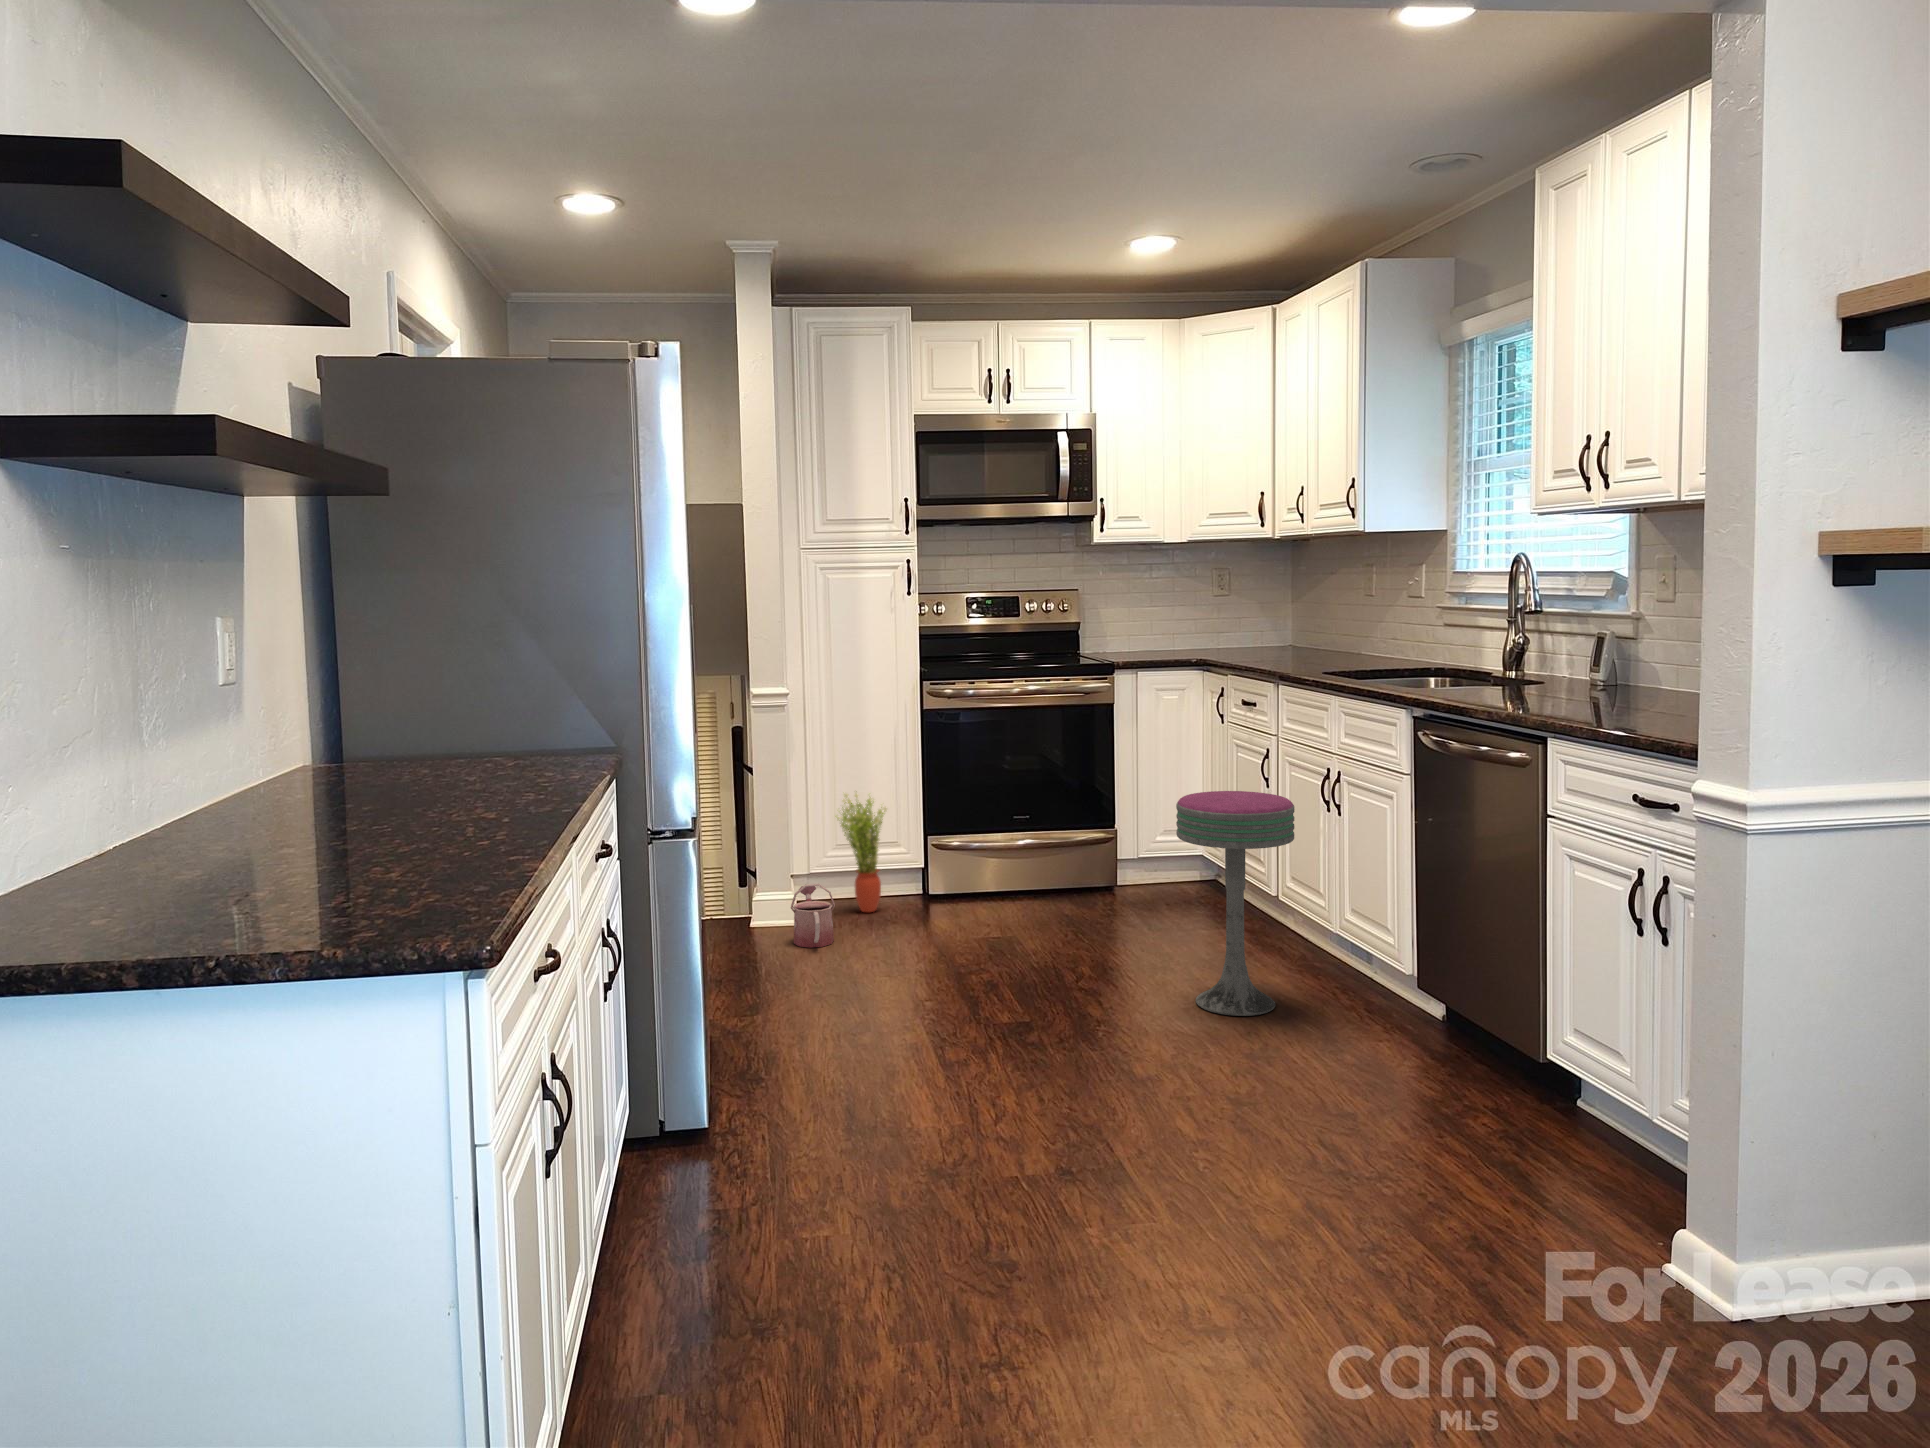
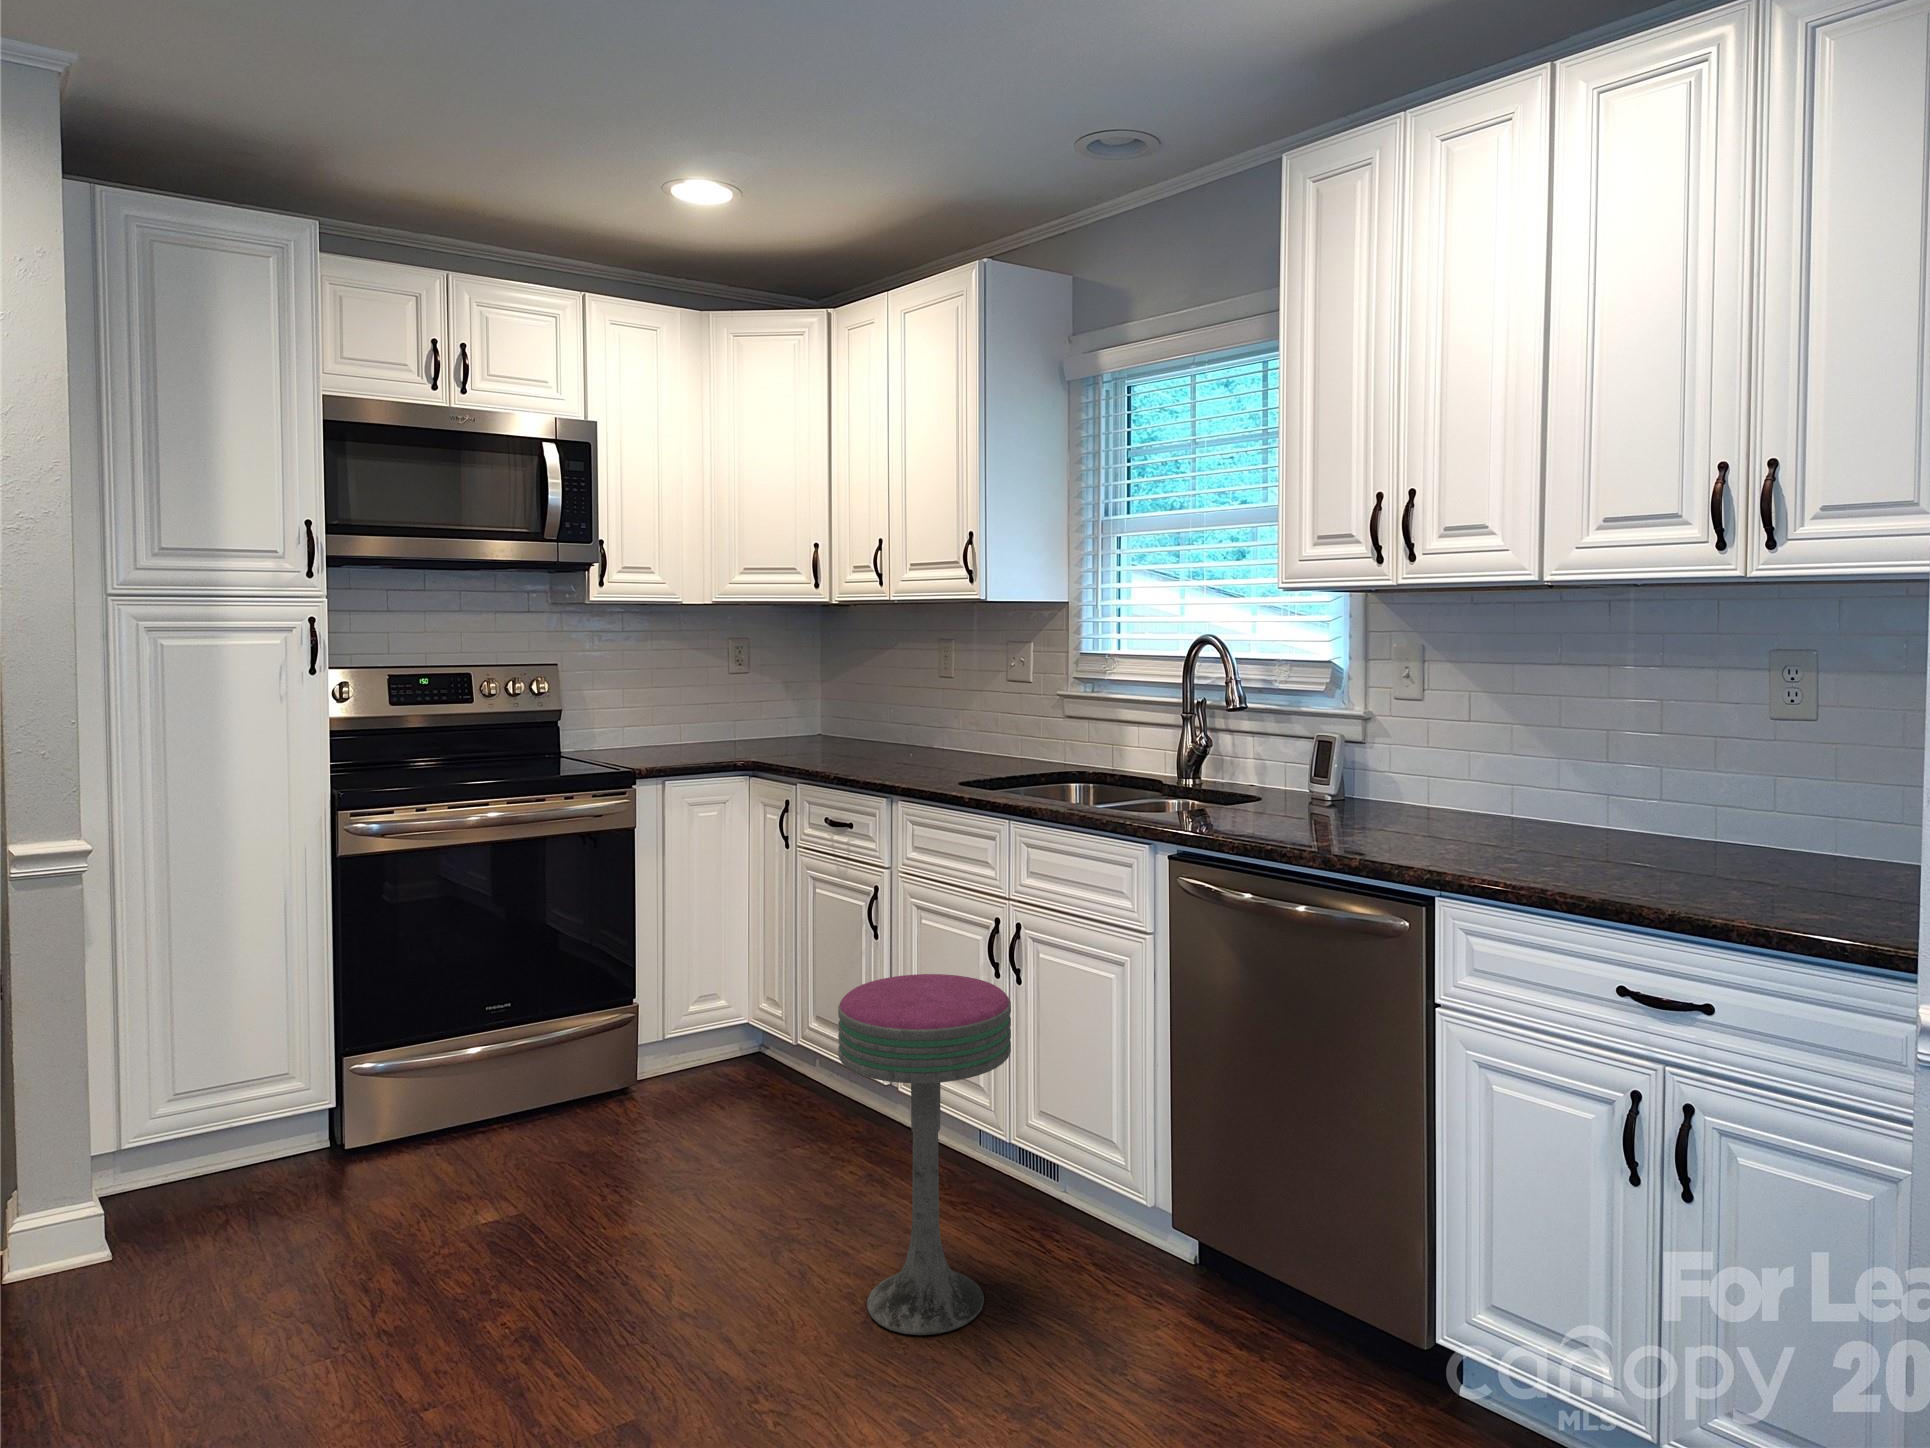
potted plant: present [835,794,886,912] -> none [153,1016,265,1228]
watering can: present [791,884,835,948] -> none [60,1218,164,1359]

